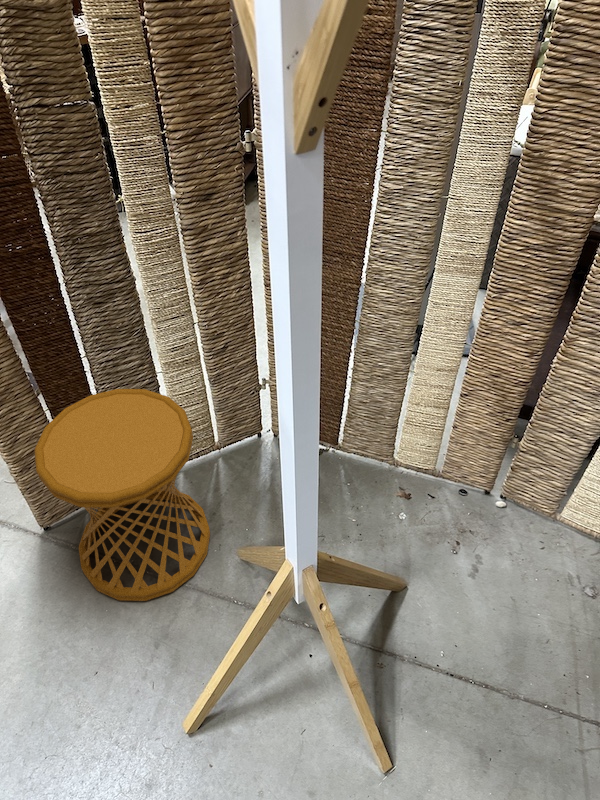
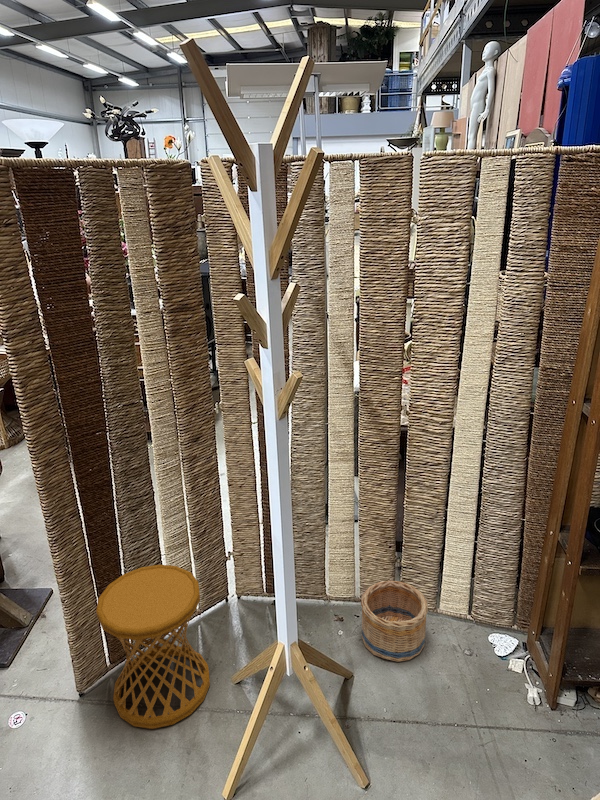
basket: none [433,465,547,584] -> present [361,580,428,662]

